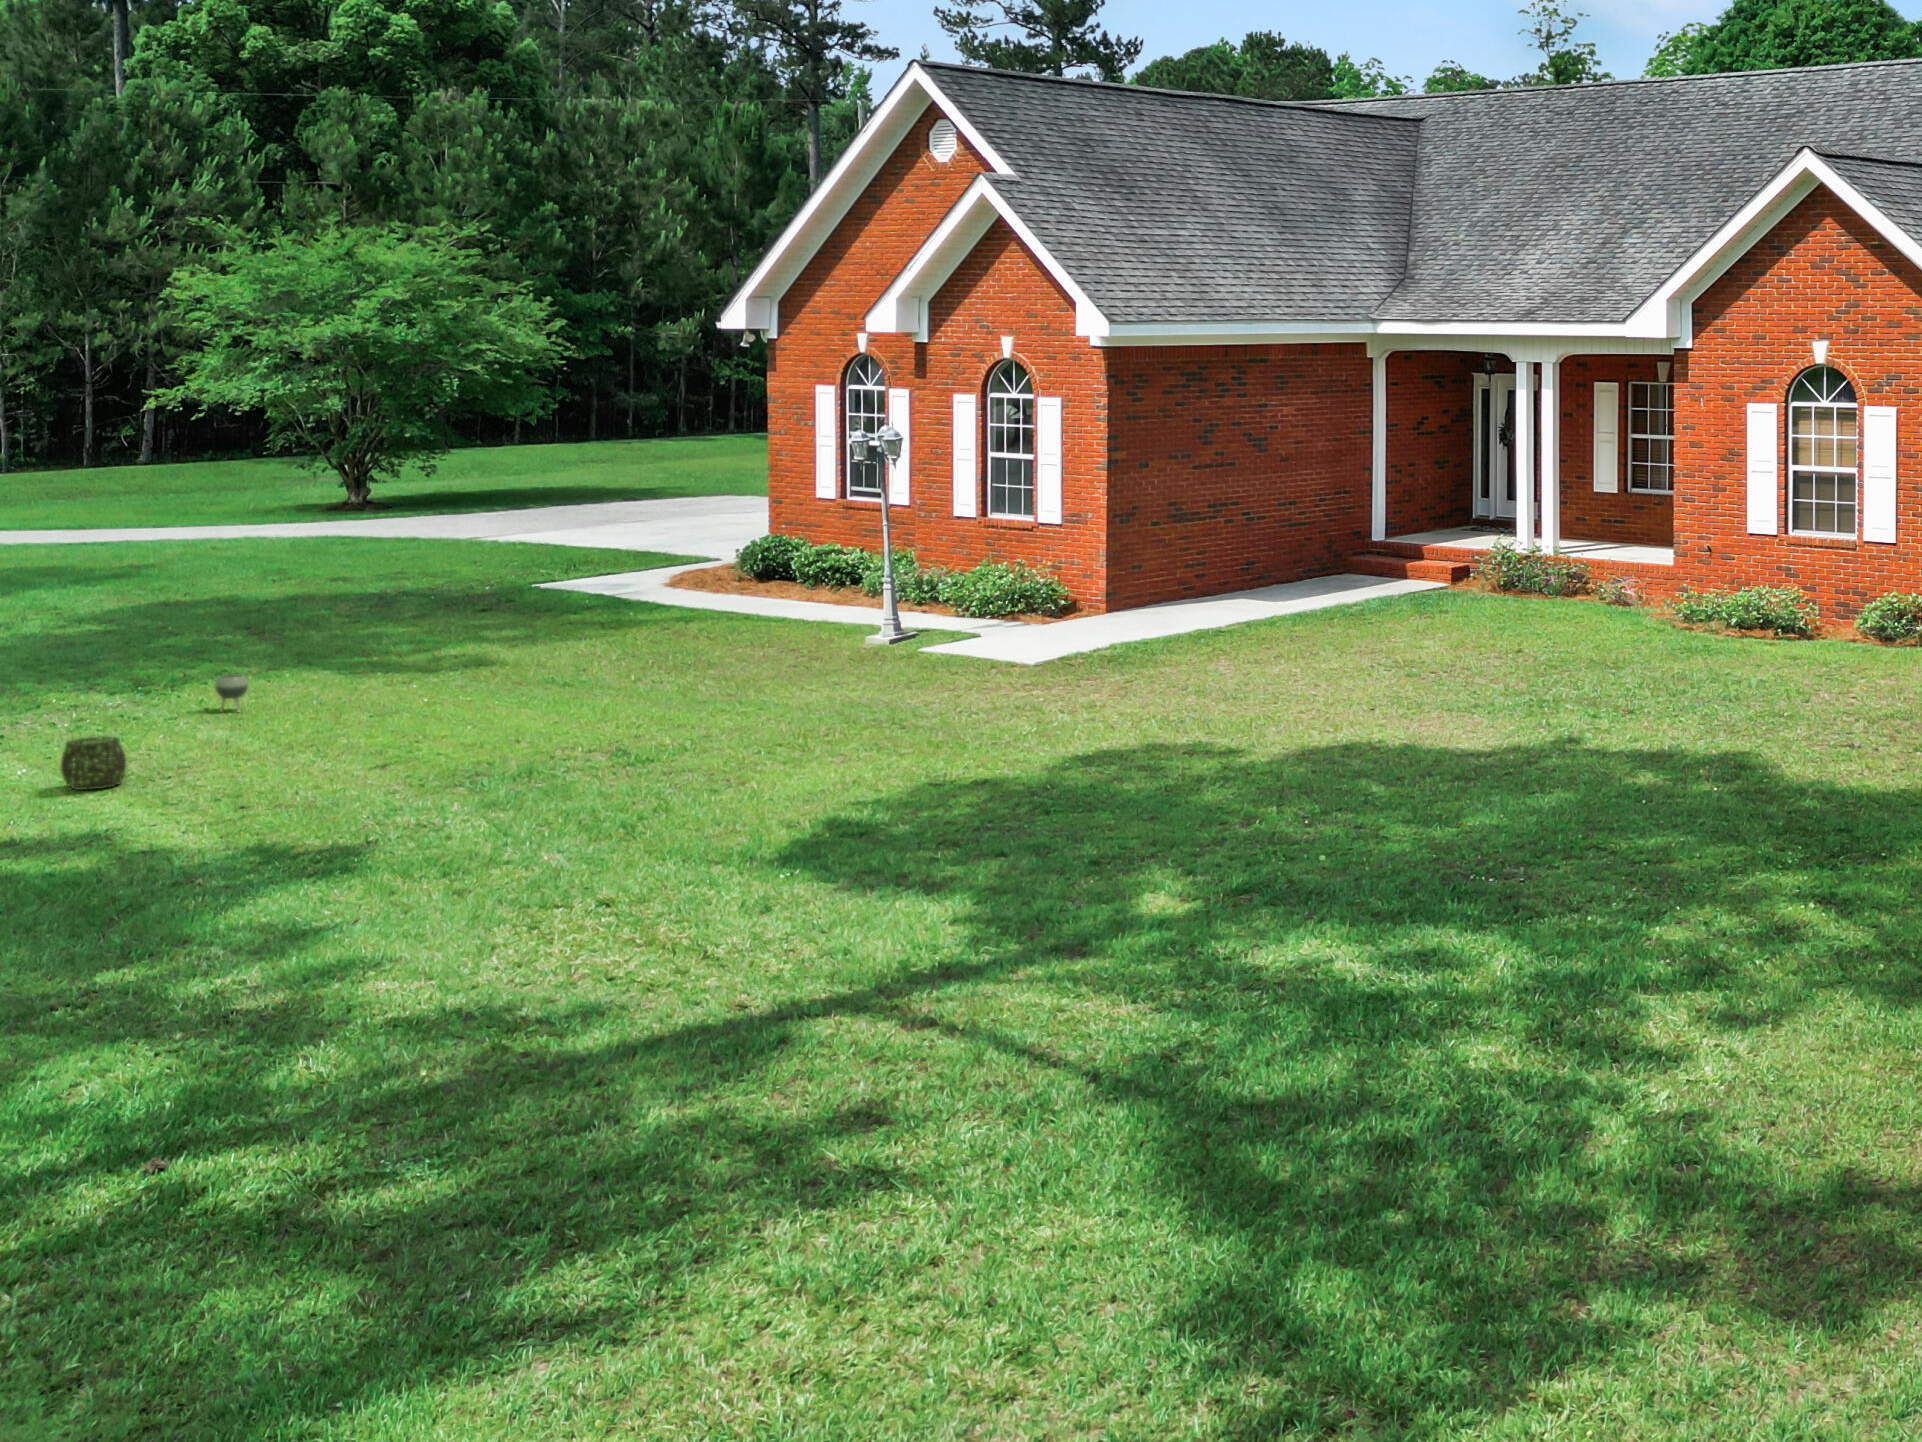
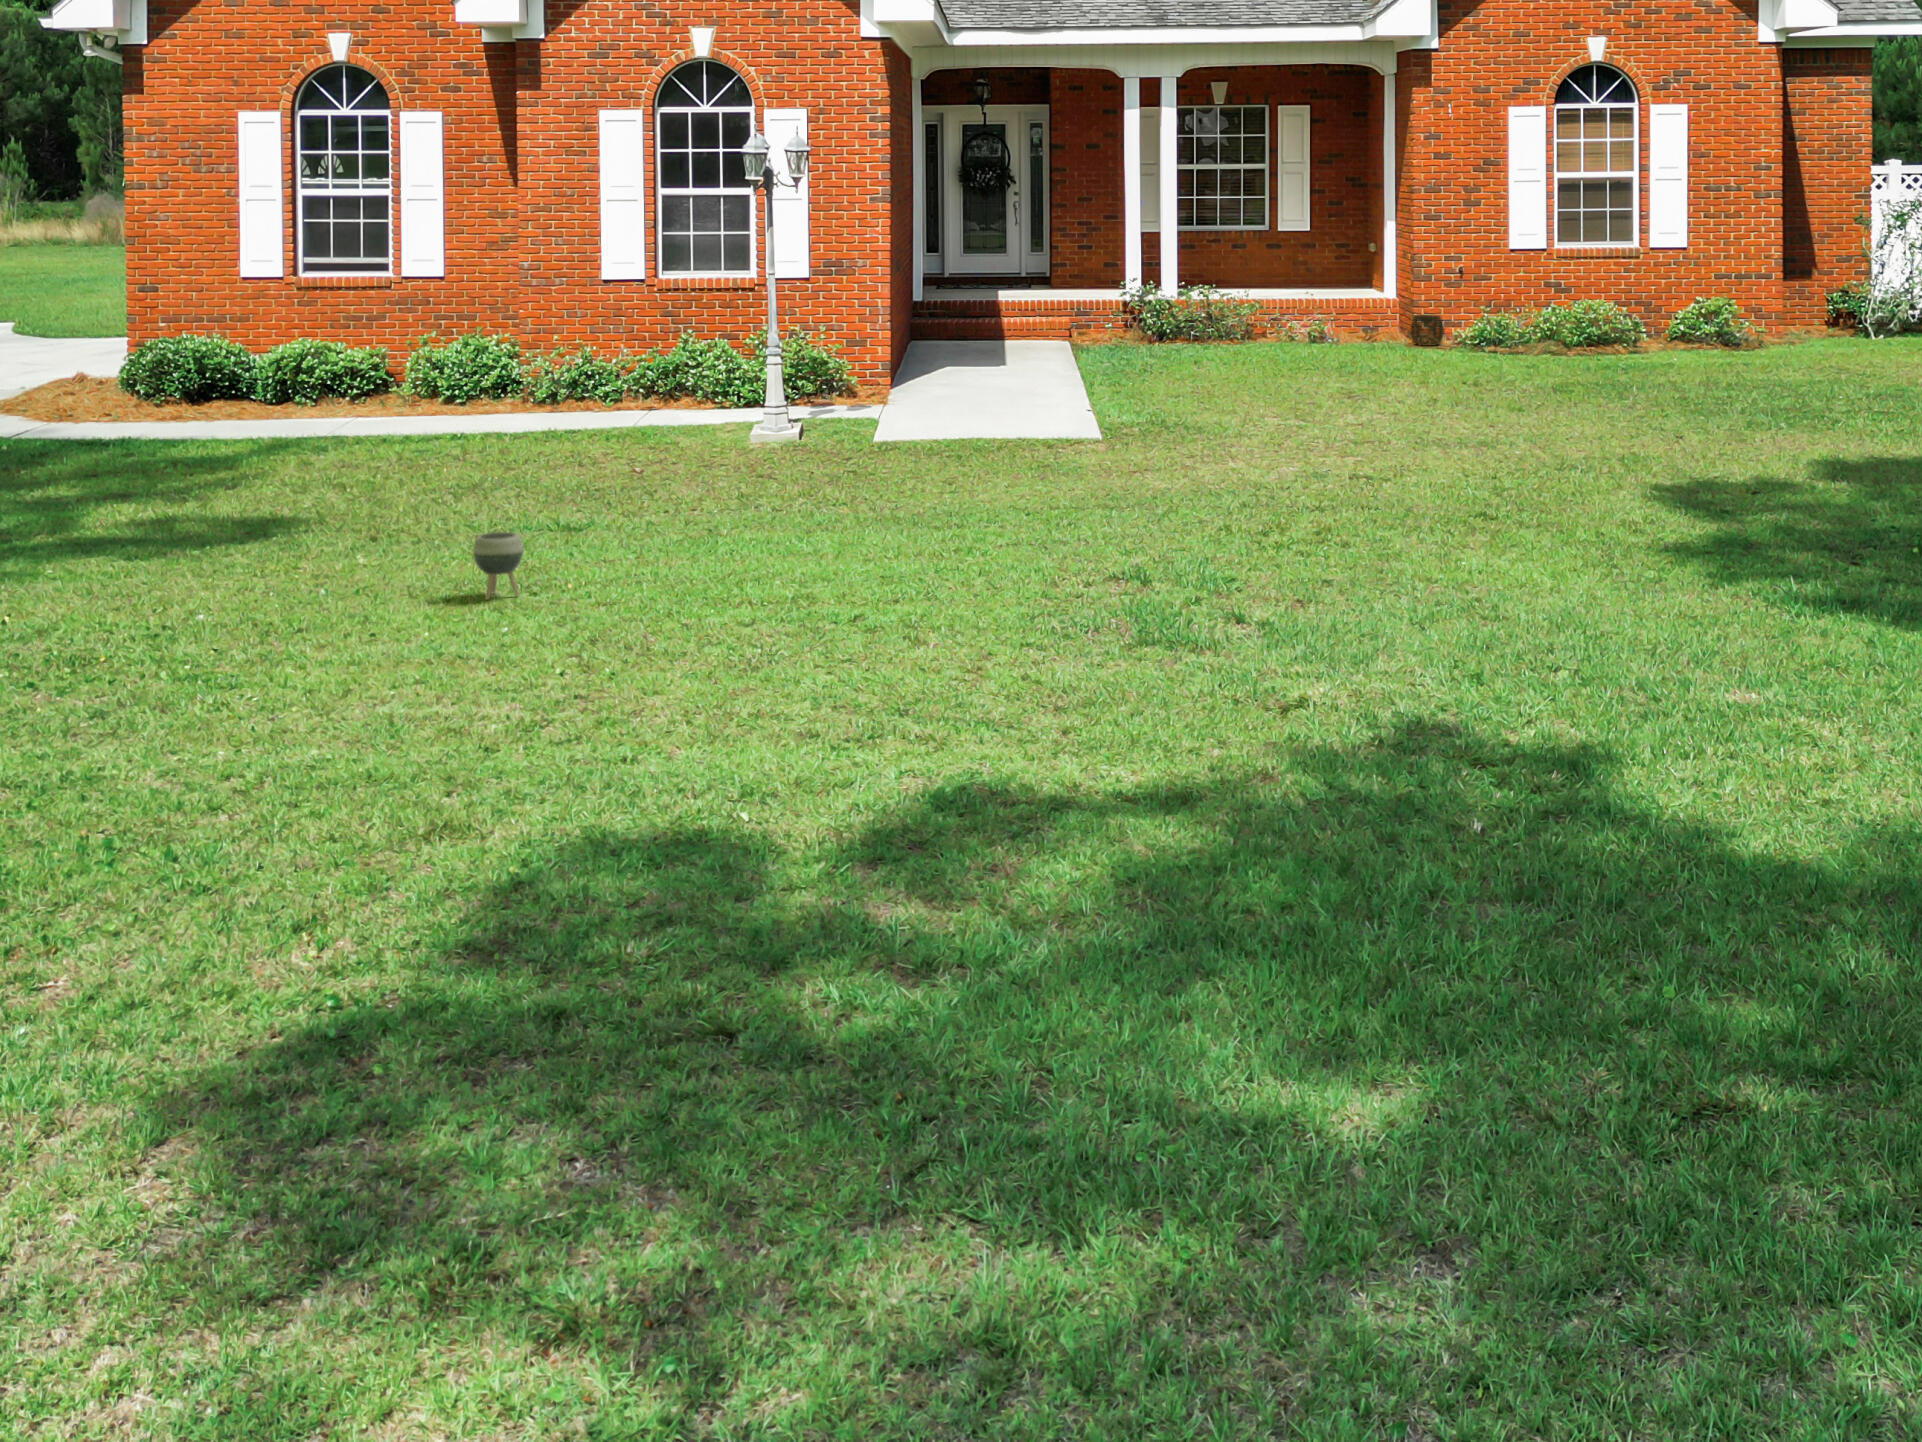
woven basket: present [61,736,126,790] -> present [1410,315,1445,346]

